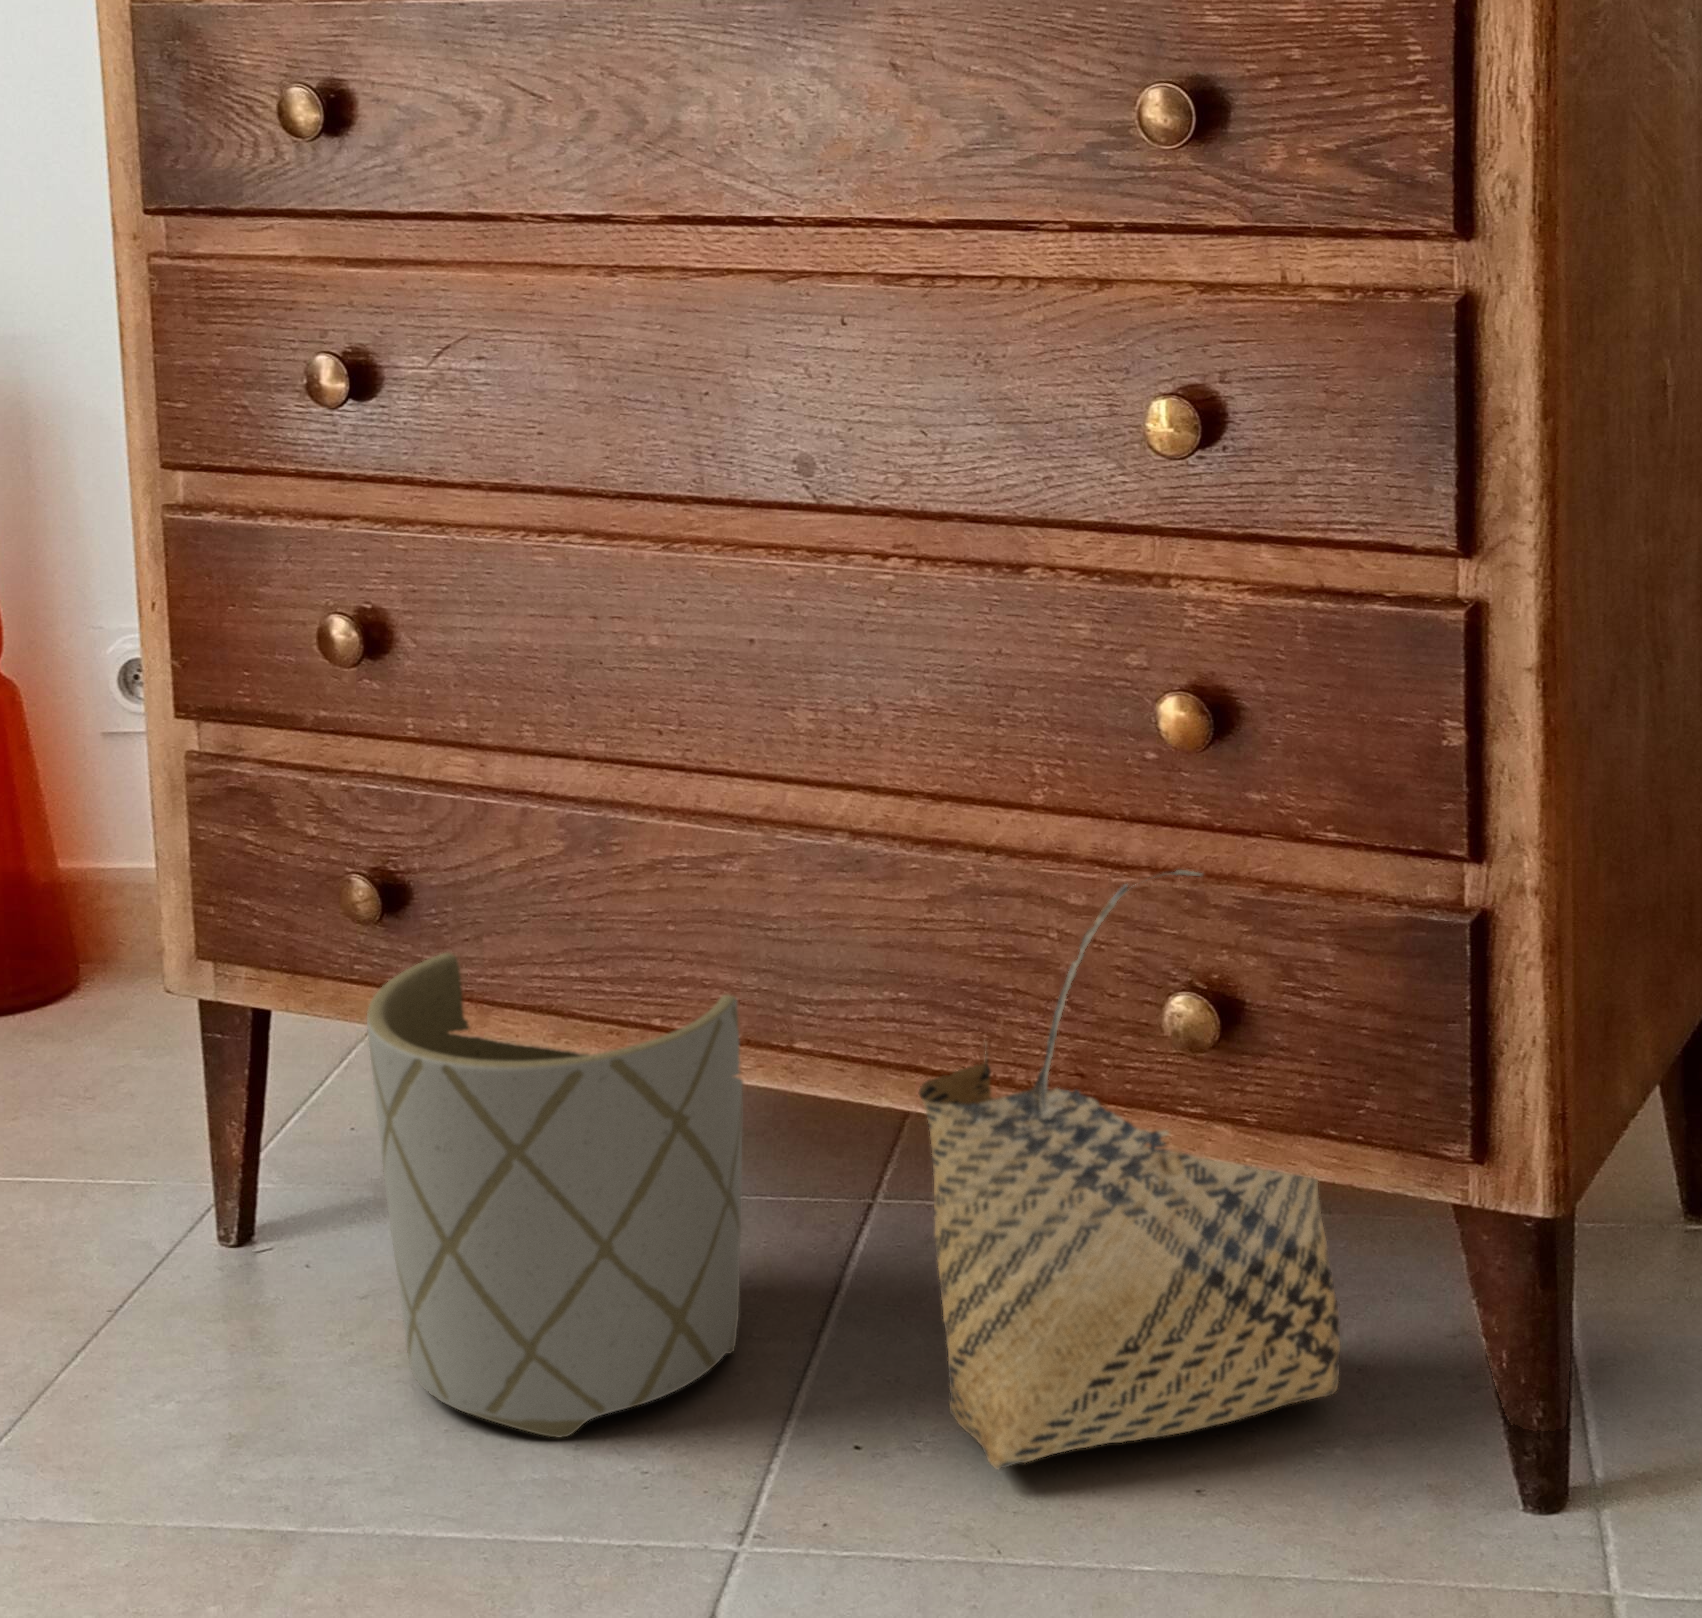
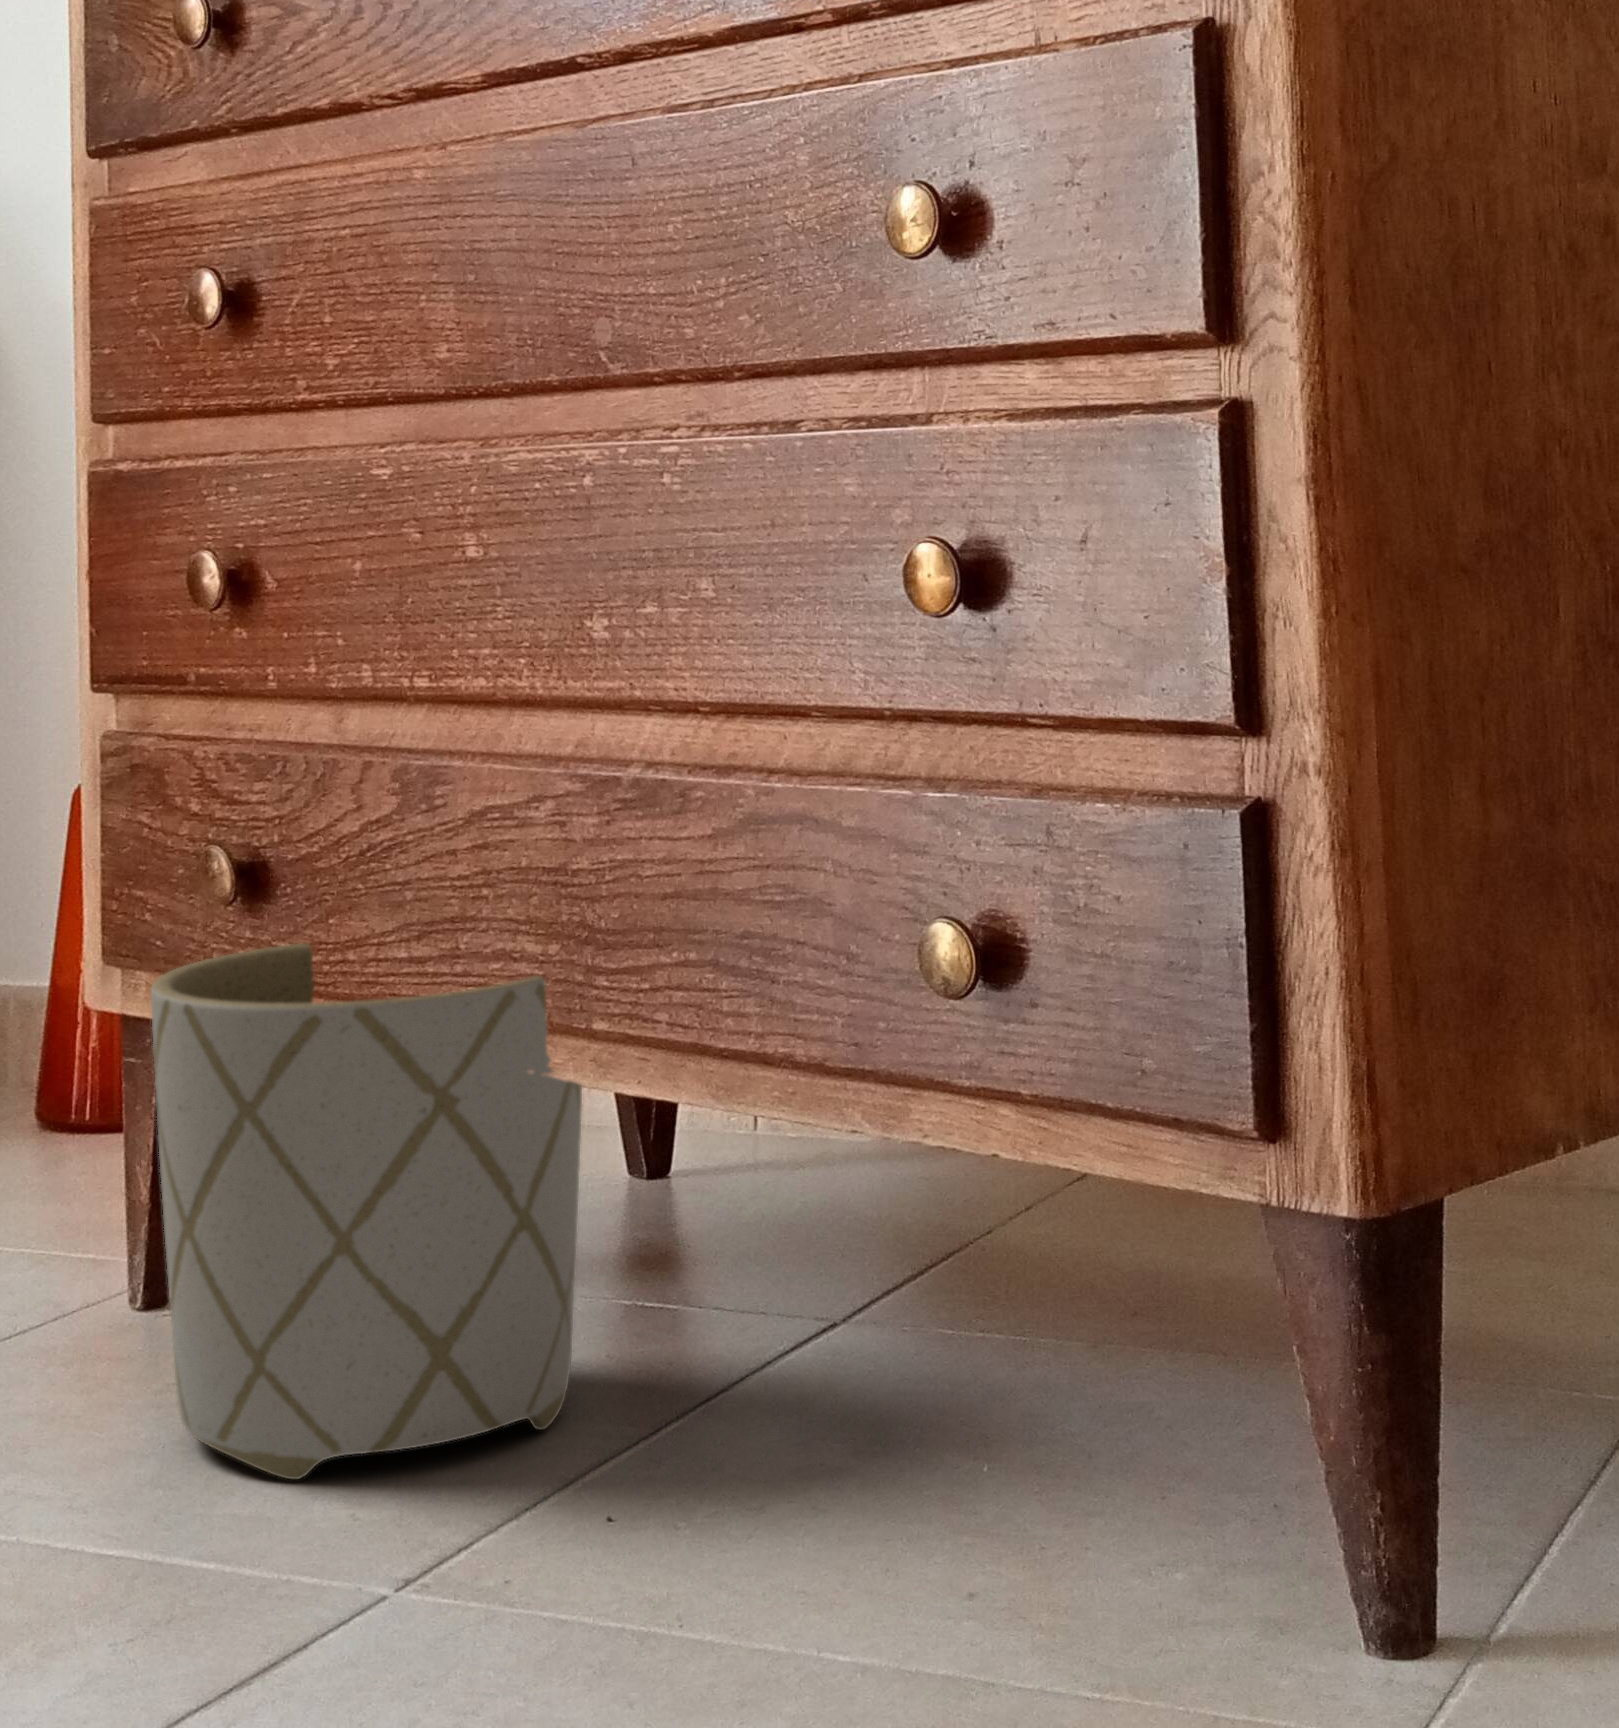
woven basket: present [918,870,1340,1469] -> none [659,764,1194,1539]

